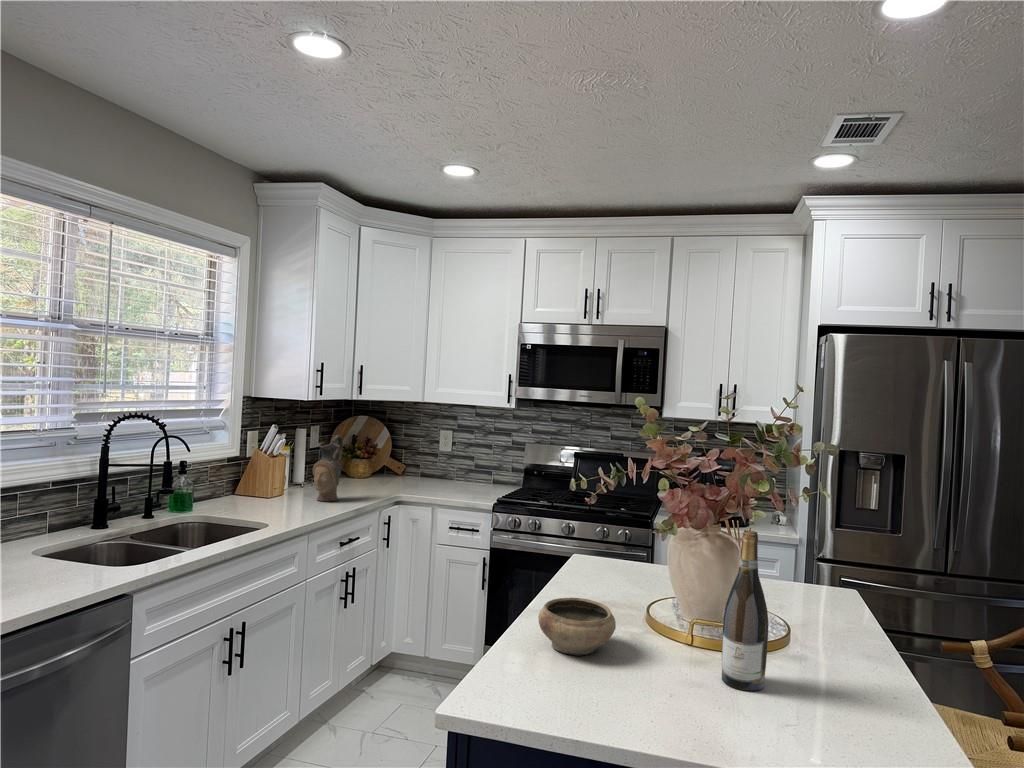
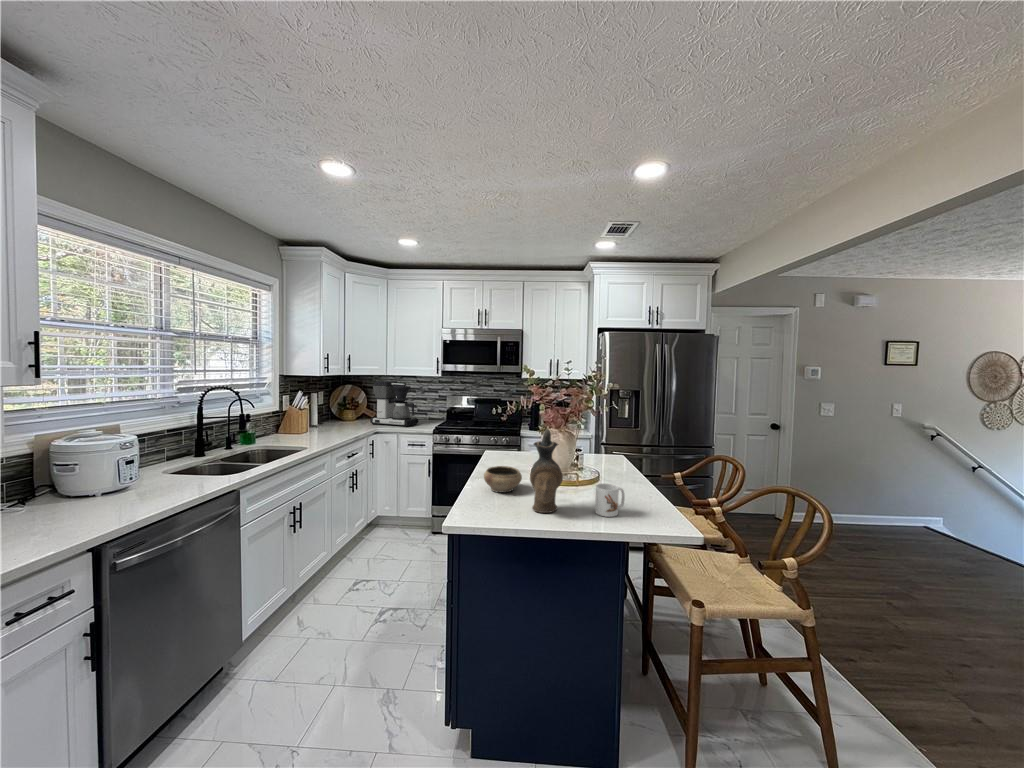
coffee maker: none [388,412,471,497] -> present [370,381,418,427]
ceramic pitcher: present [313,435,343,501] -> present [530,430,563,513]
wine bottle: present [722,531,769,691] -> none [573,425,594,499]
mug: none [761,665,832,746] -> present [595,484,625,517]

